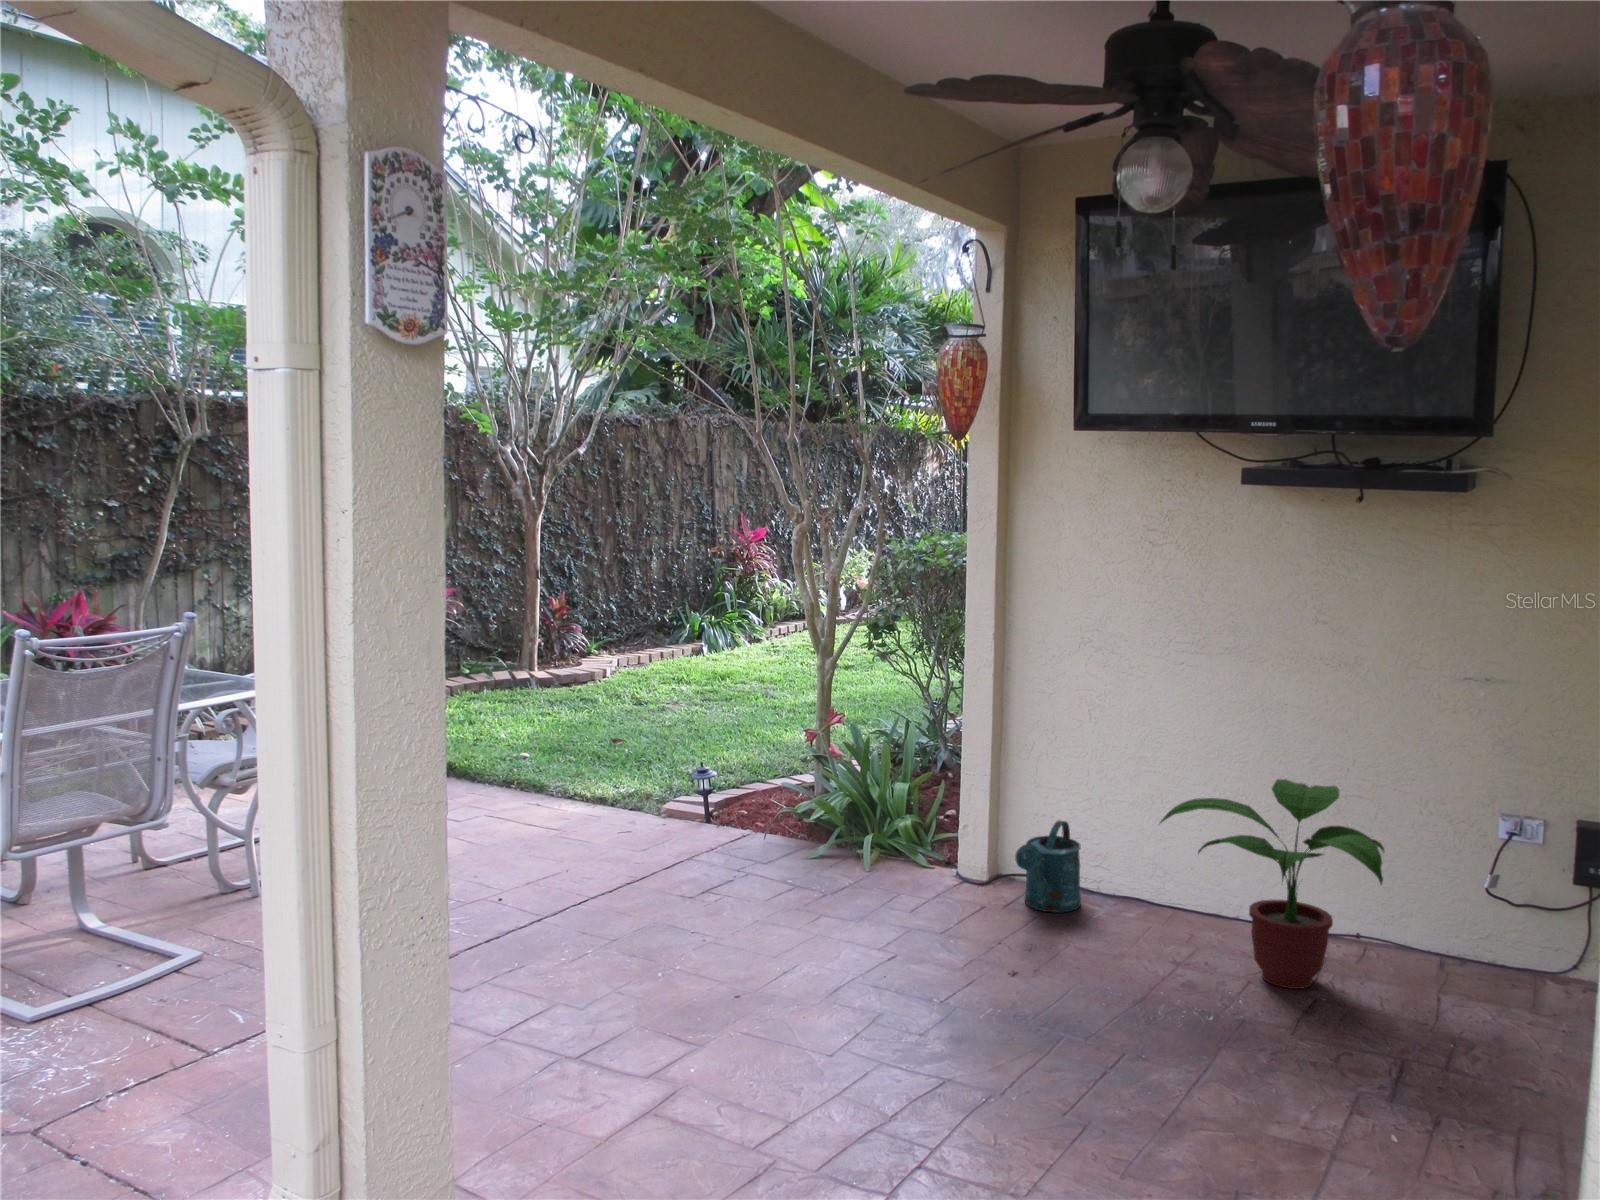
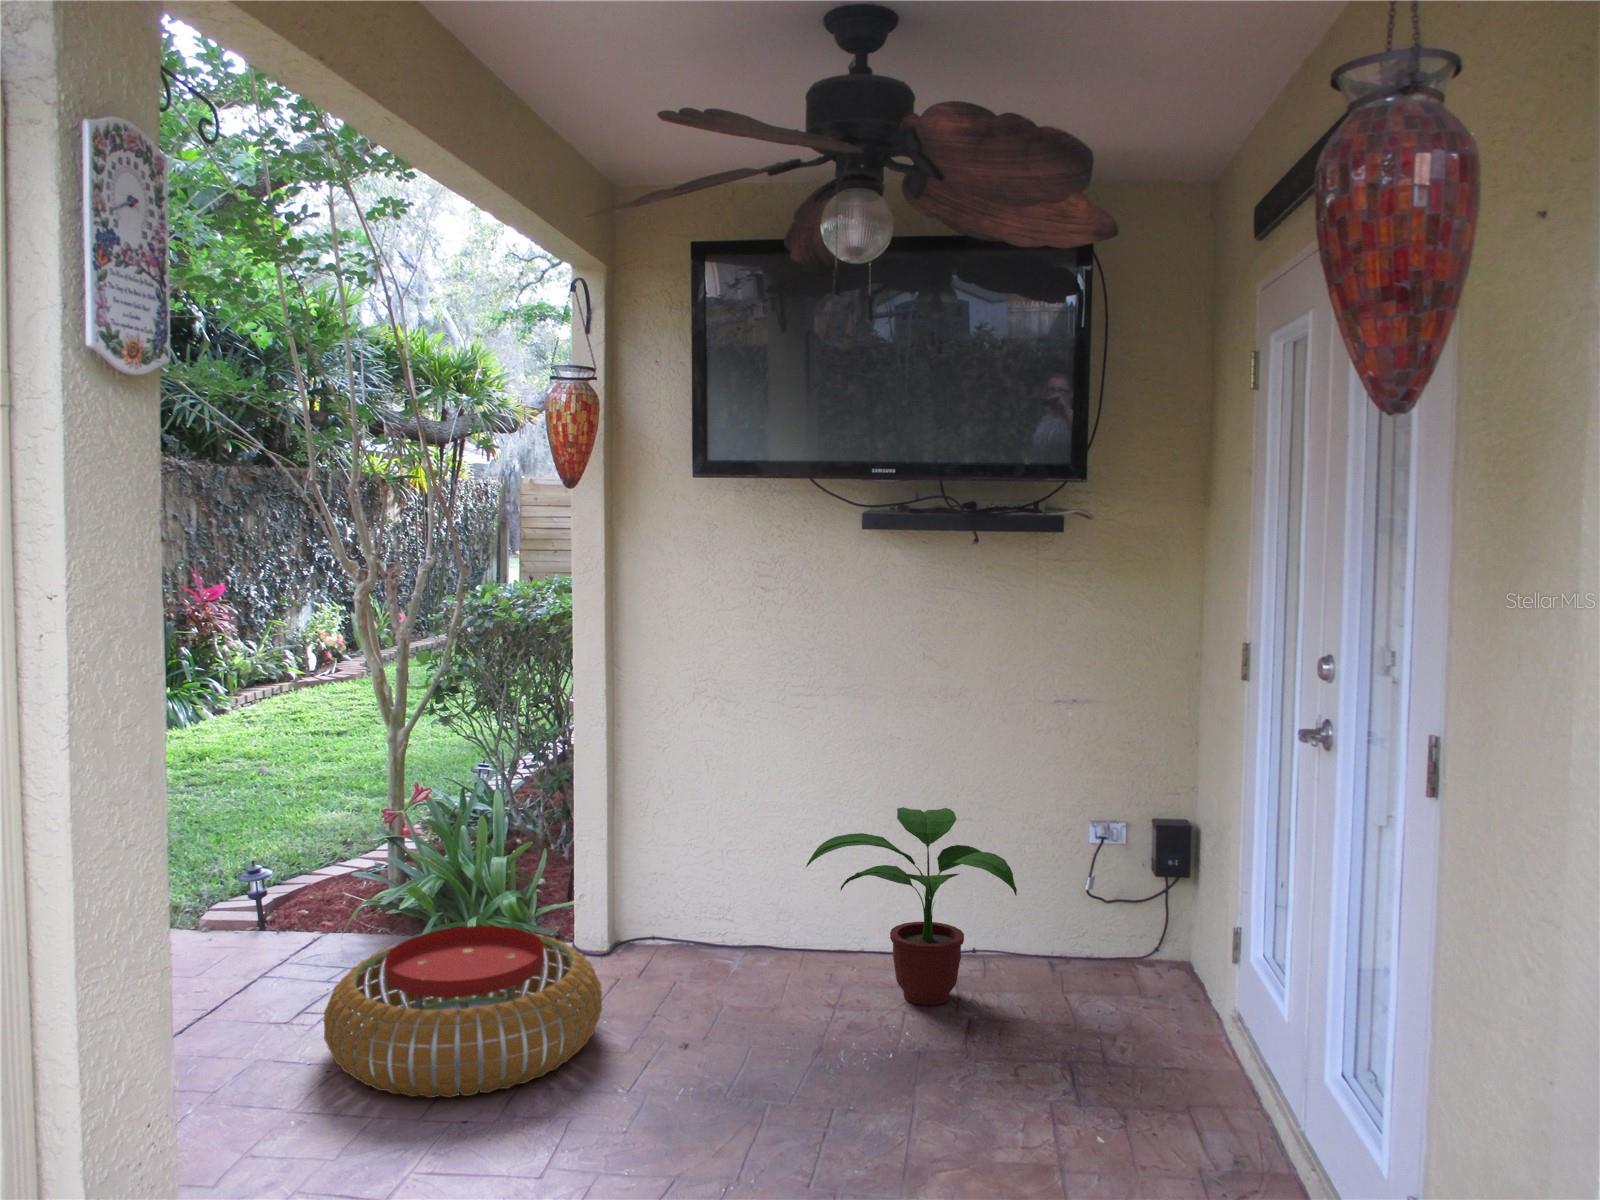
watering can: present [1015,821,1081,913] -> none [655,875,713,971]
pouf: none [705,835,945,980] -> present [324,926,602,1098]

